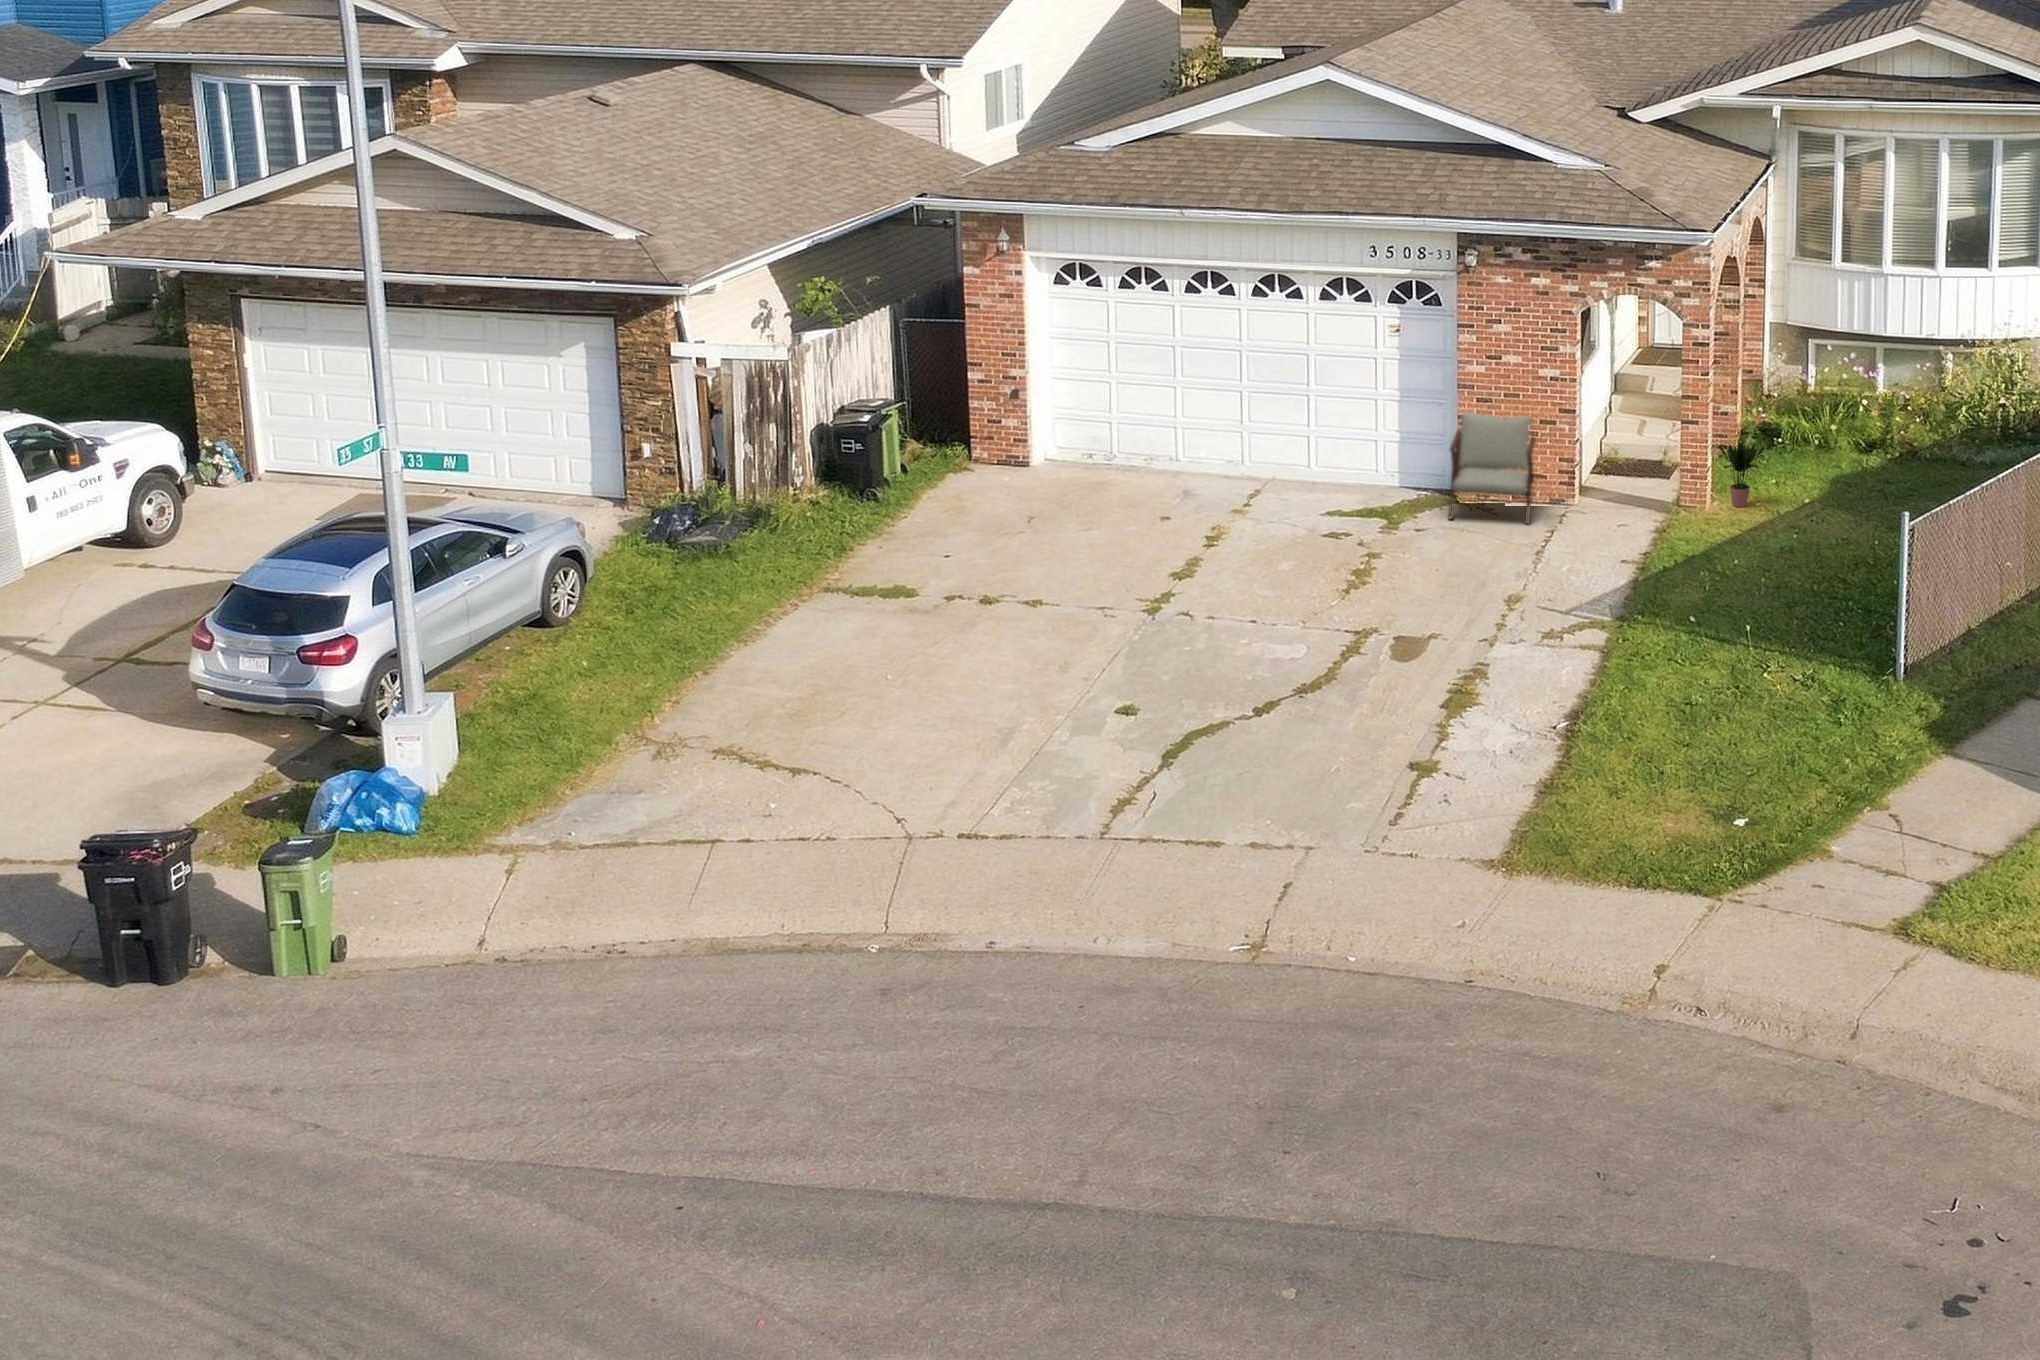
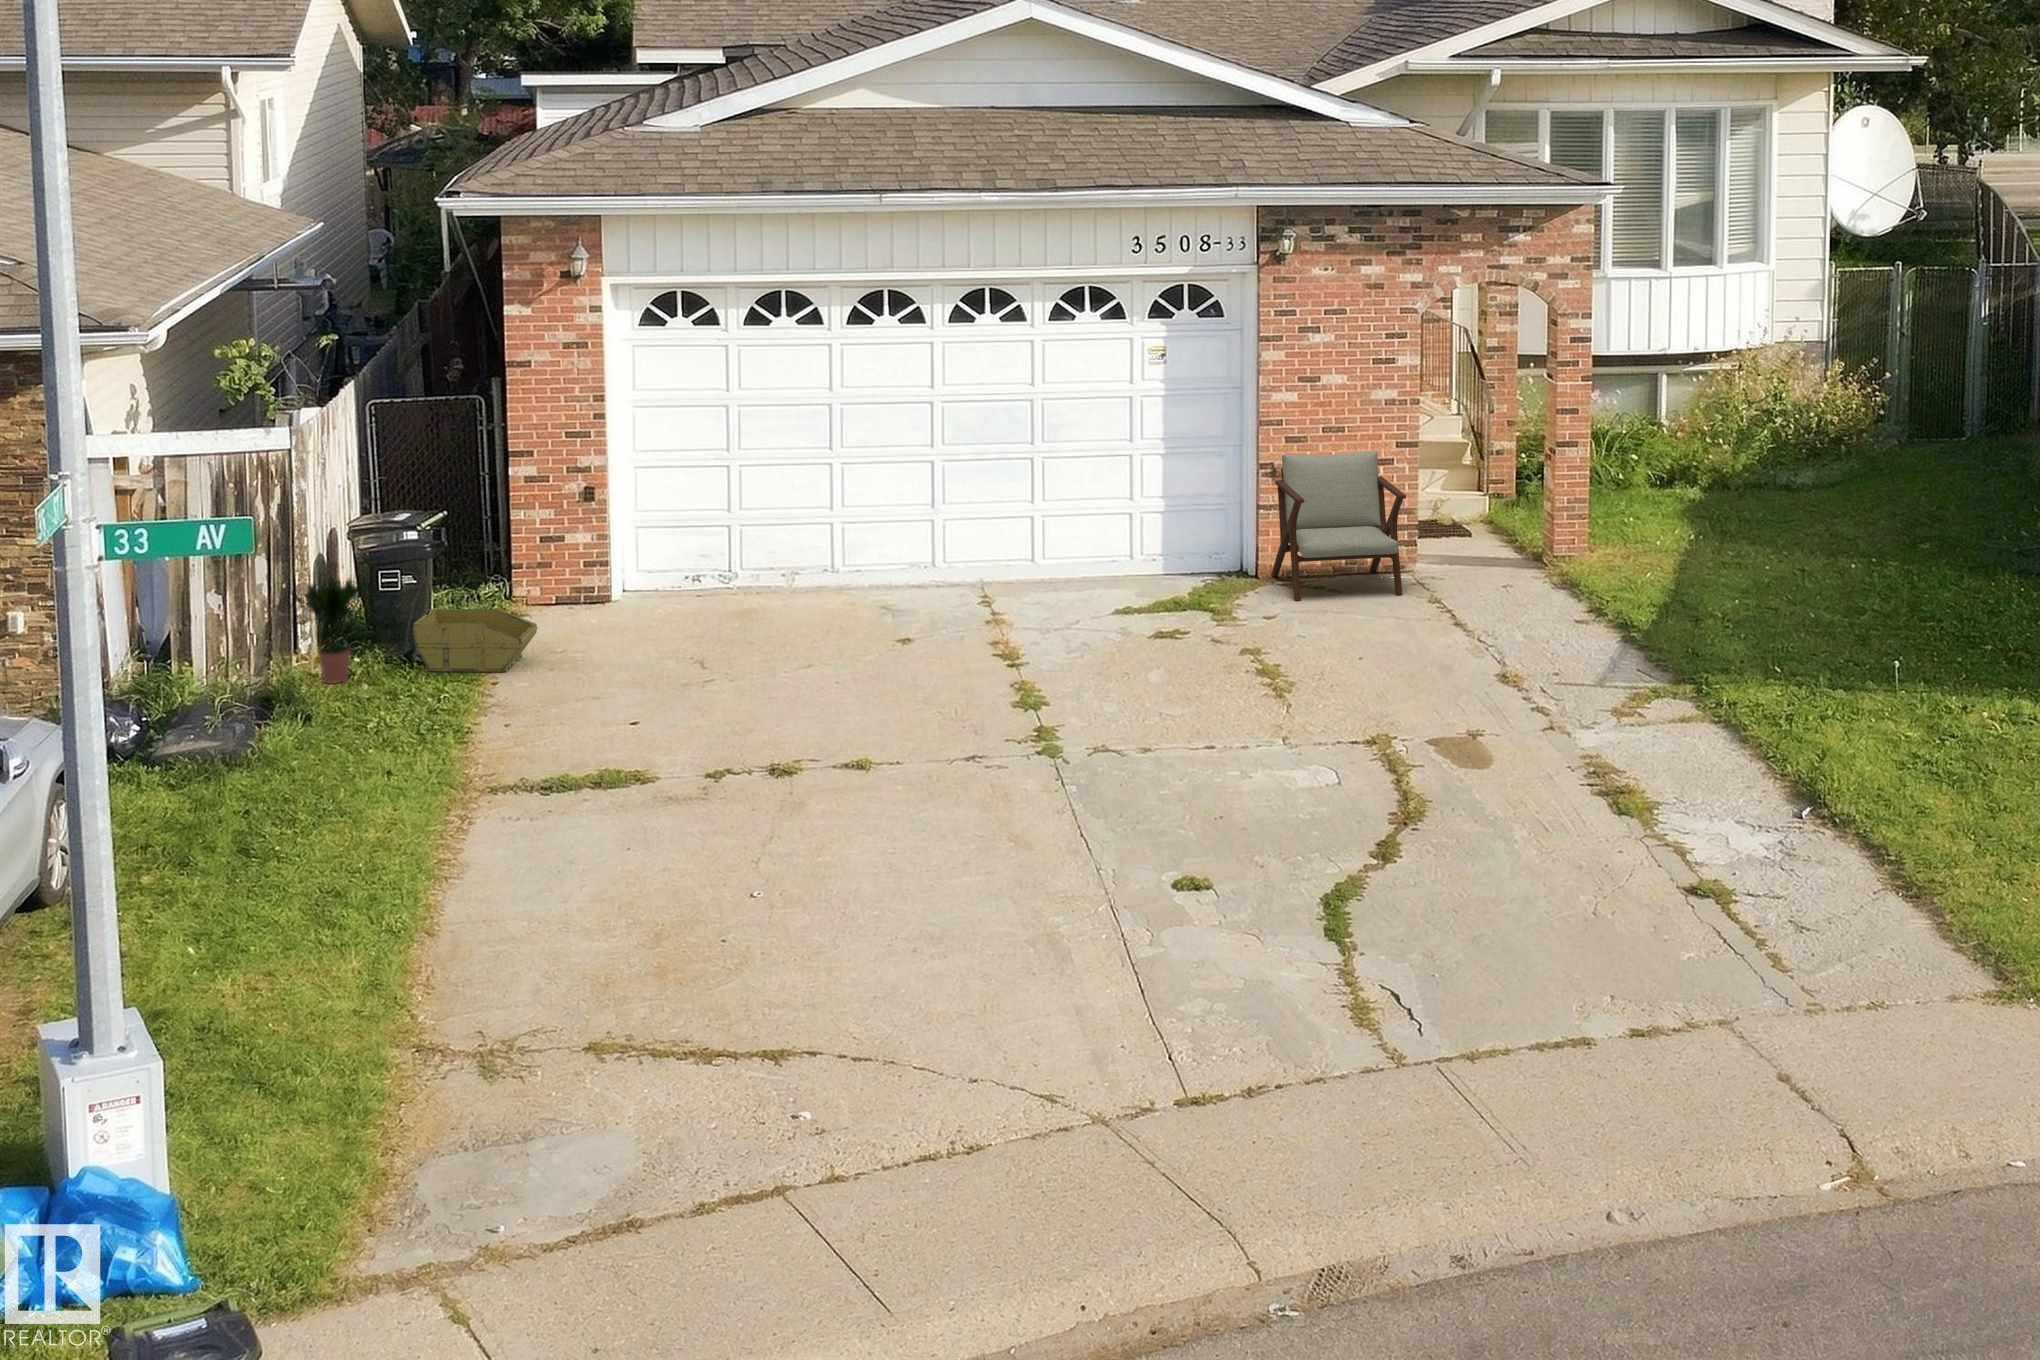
potted plant: present [1718,442,1765,507] -> present [290,578,366,684]
storage bin: none [859,466,937,512] -> present [413,609,538,672]

